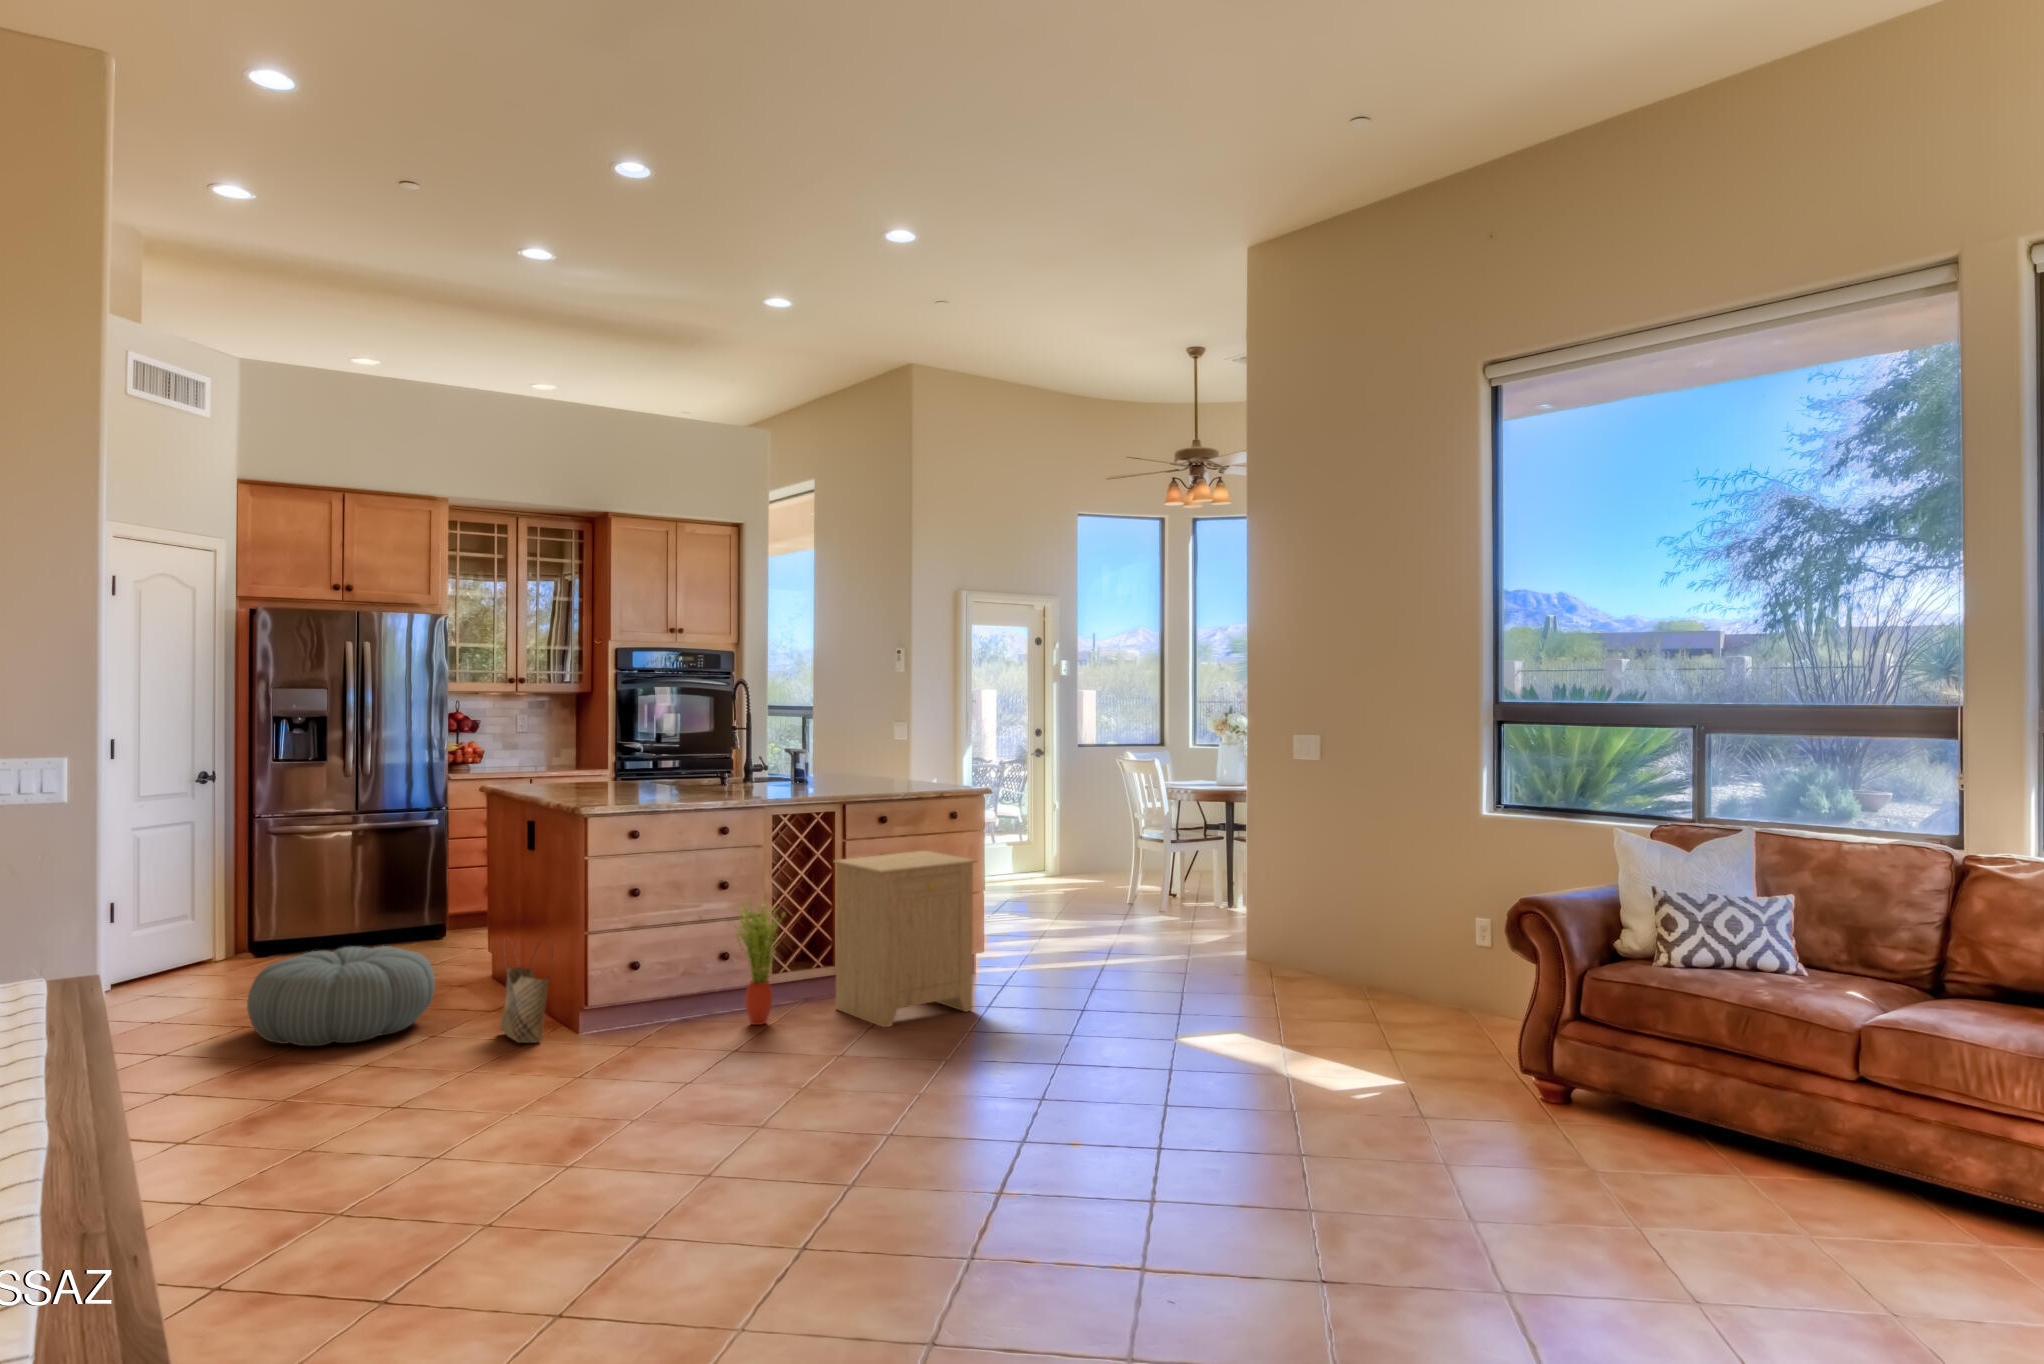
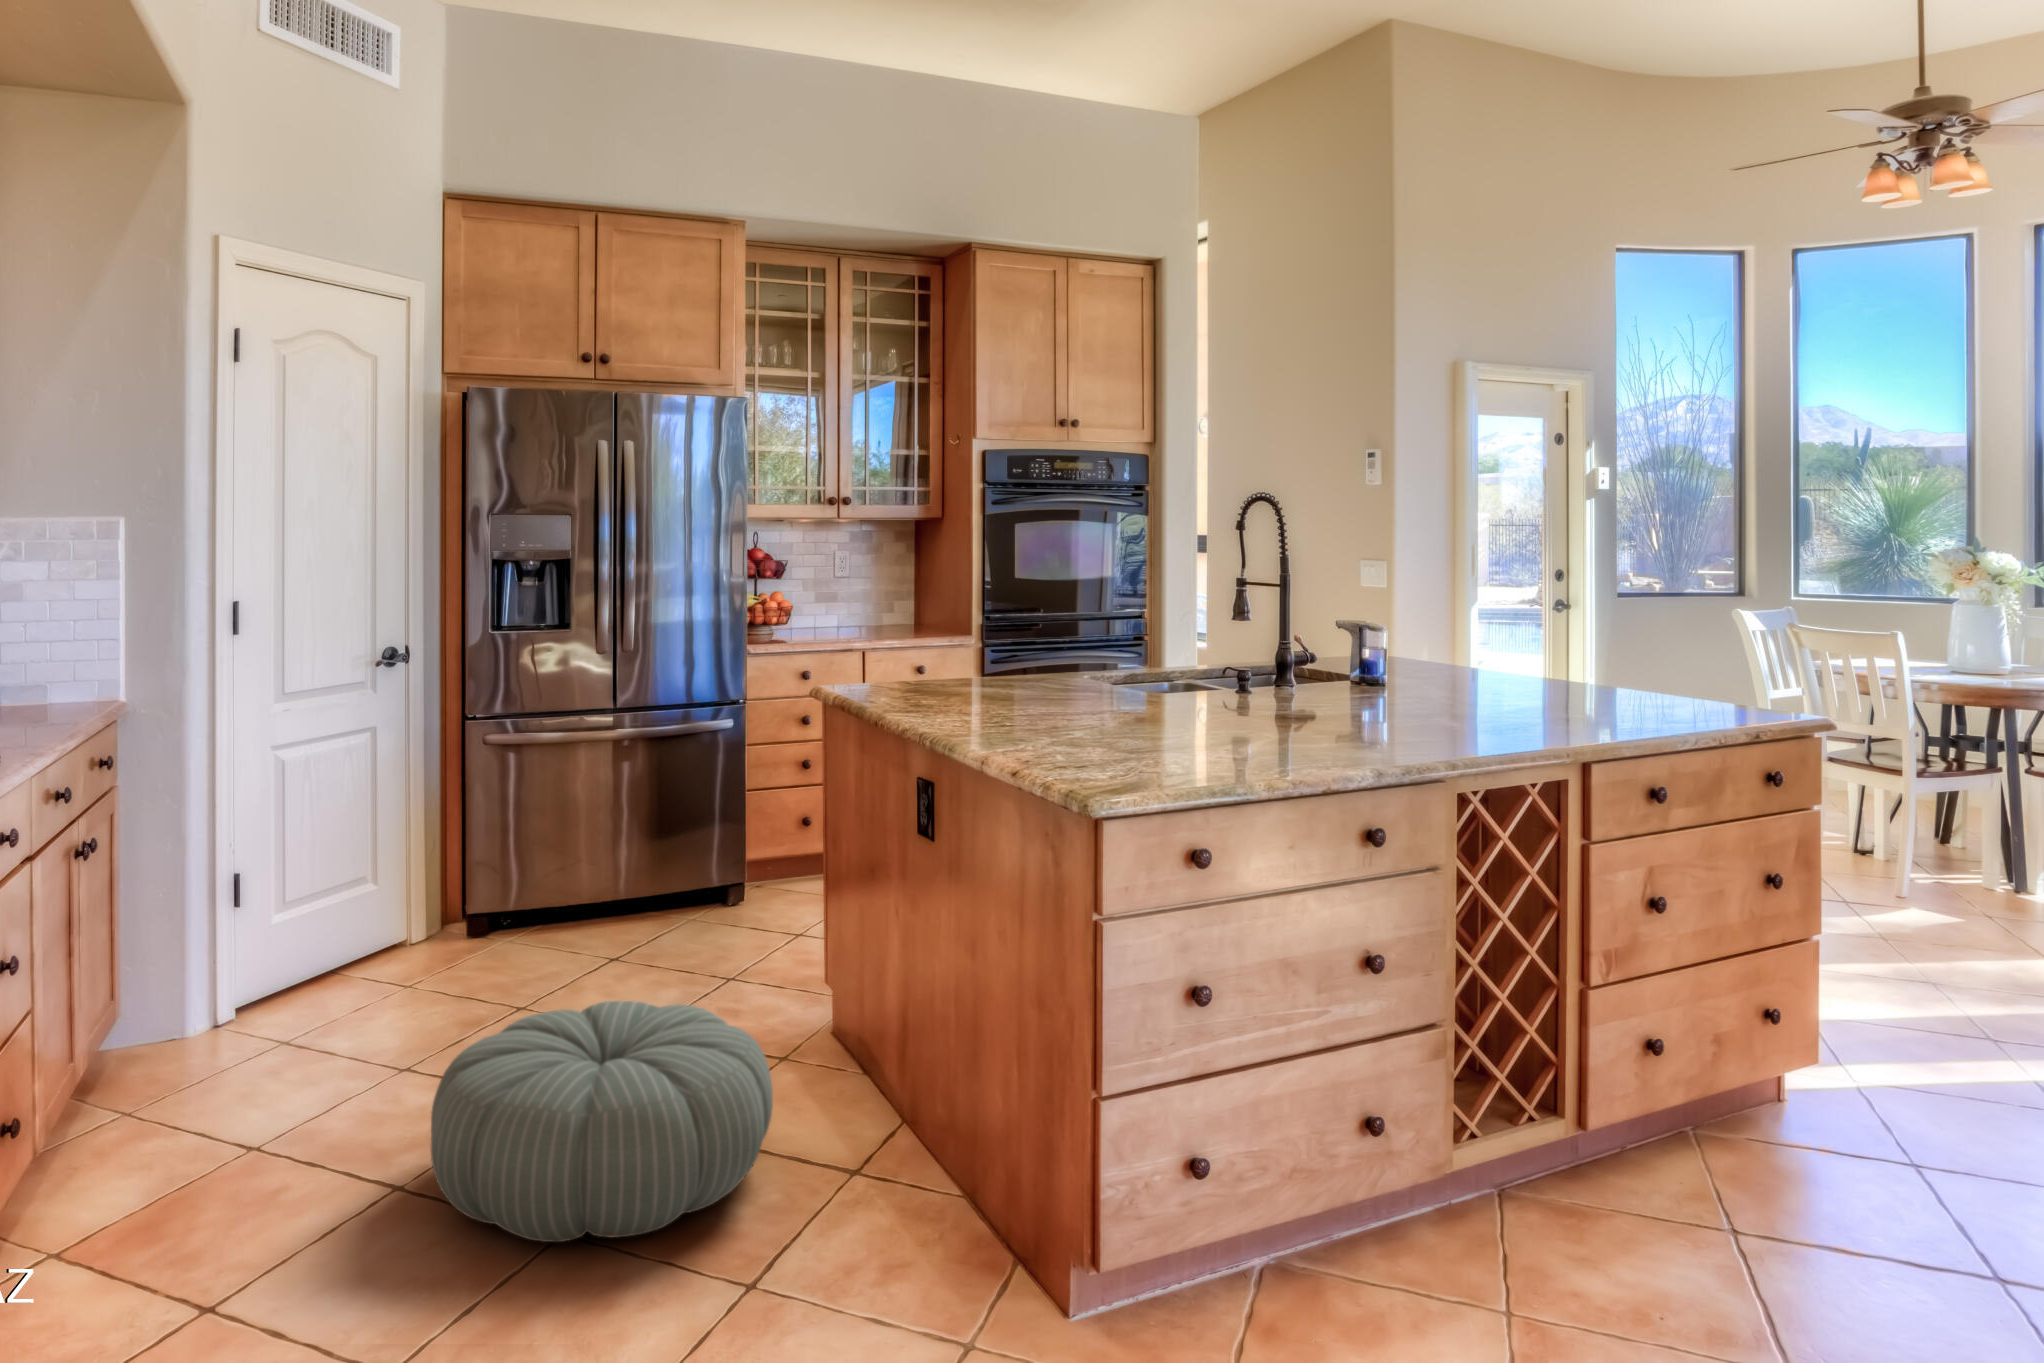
side table: present [834,851,977,1027] -> none [1577,865,1936,1303]
potted plant: present [736,900,785,1025] -> none [1404,981,1511,1258]
woven basket: present [500,938,550,1043] -> none [910,1036,1019,1283]

